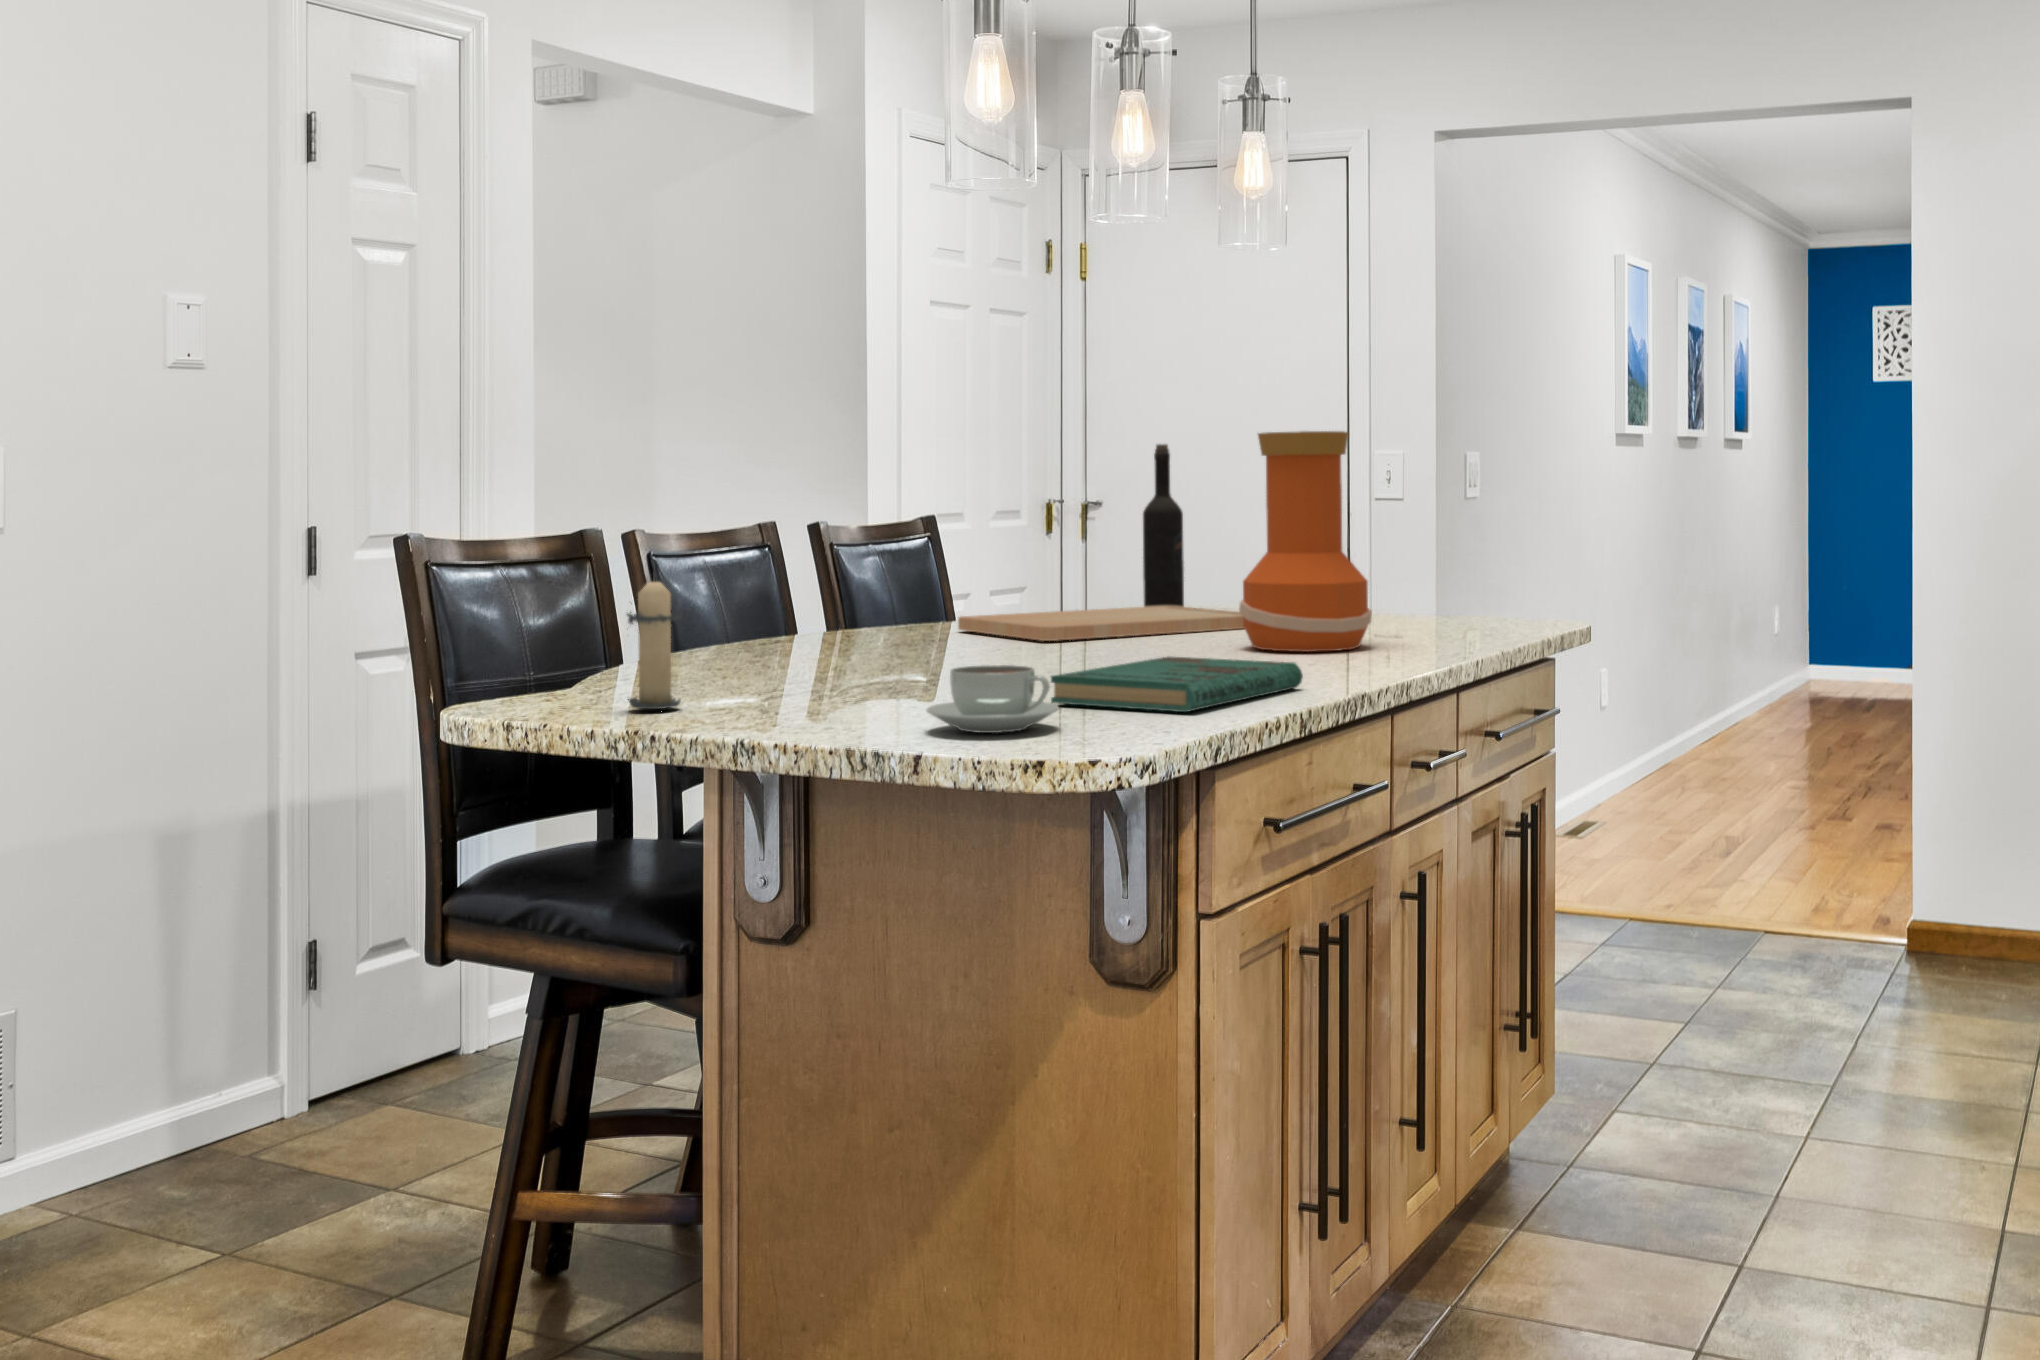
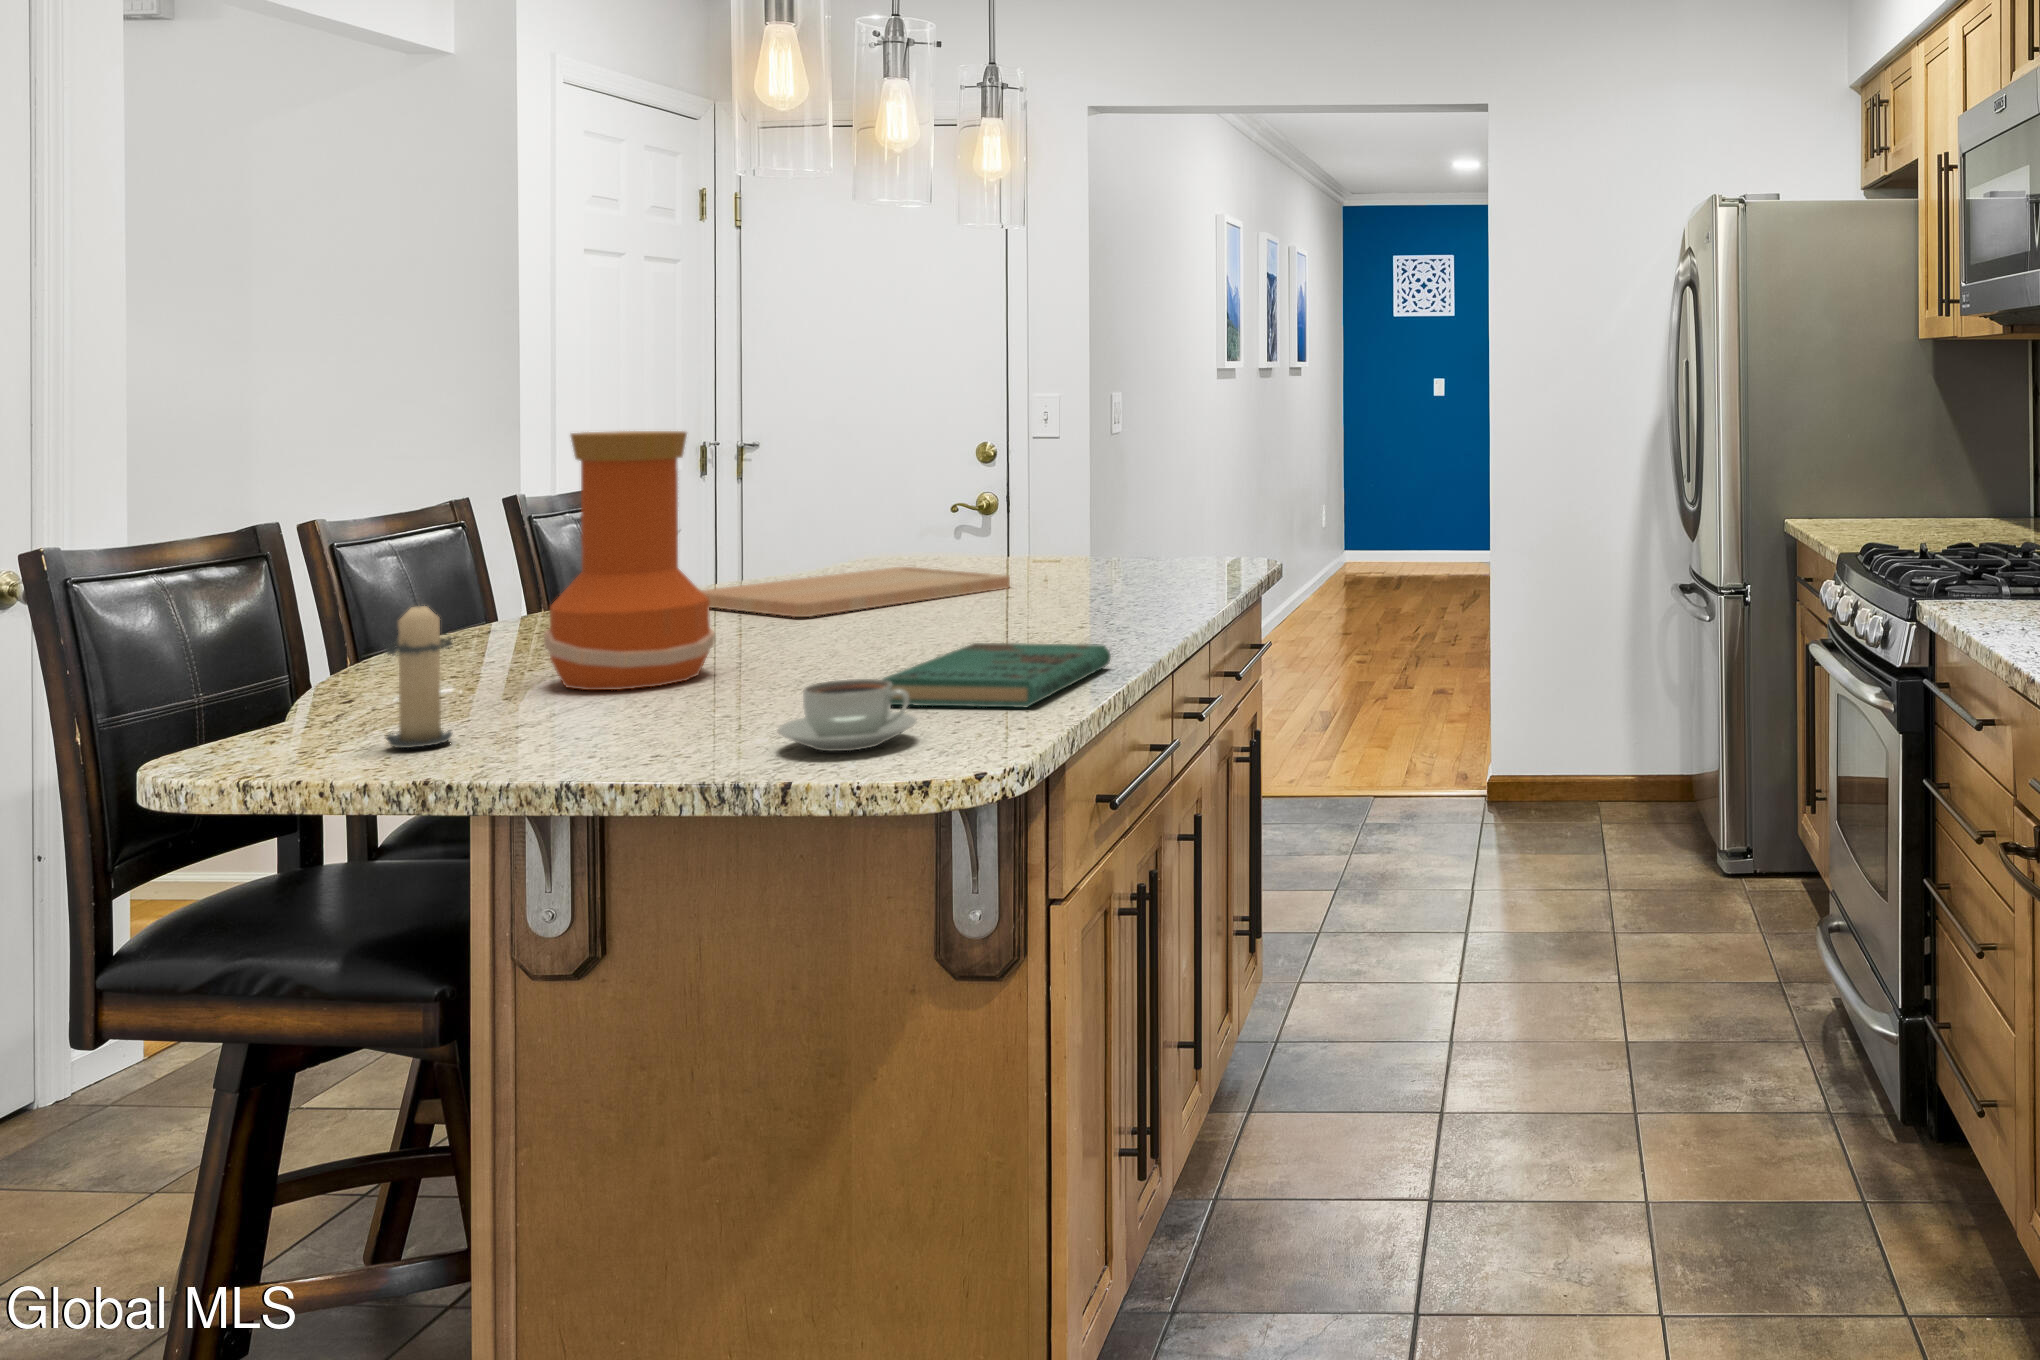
vase: present [1239,431,1372,652] -> present [544,431,715,690]
wine bottle: present [1143,444,1184,607] -> none [871,410,913,572]

